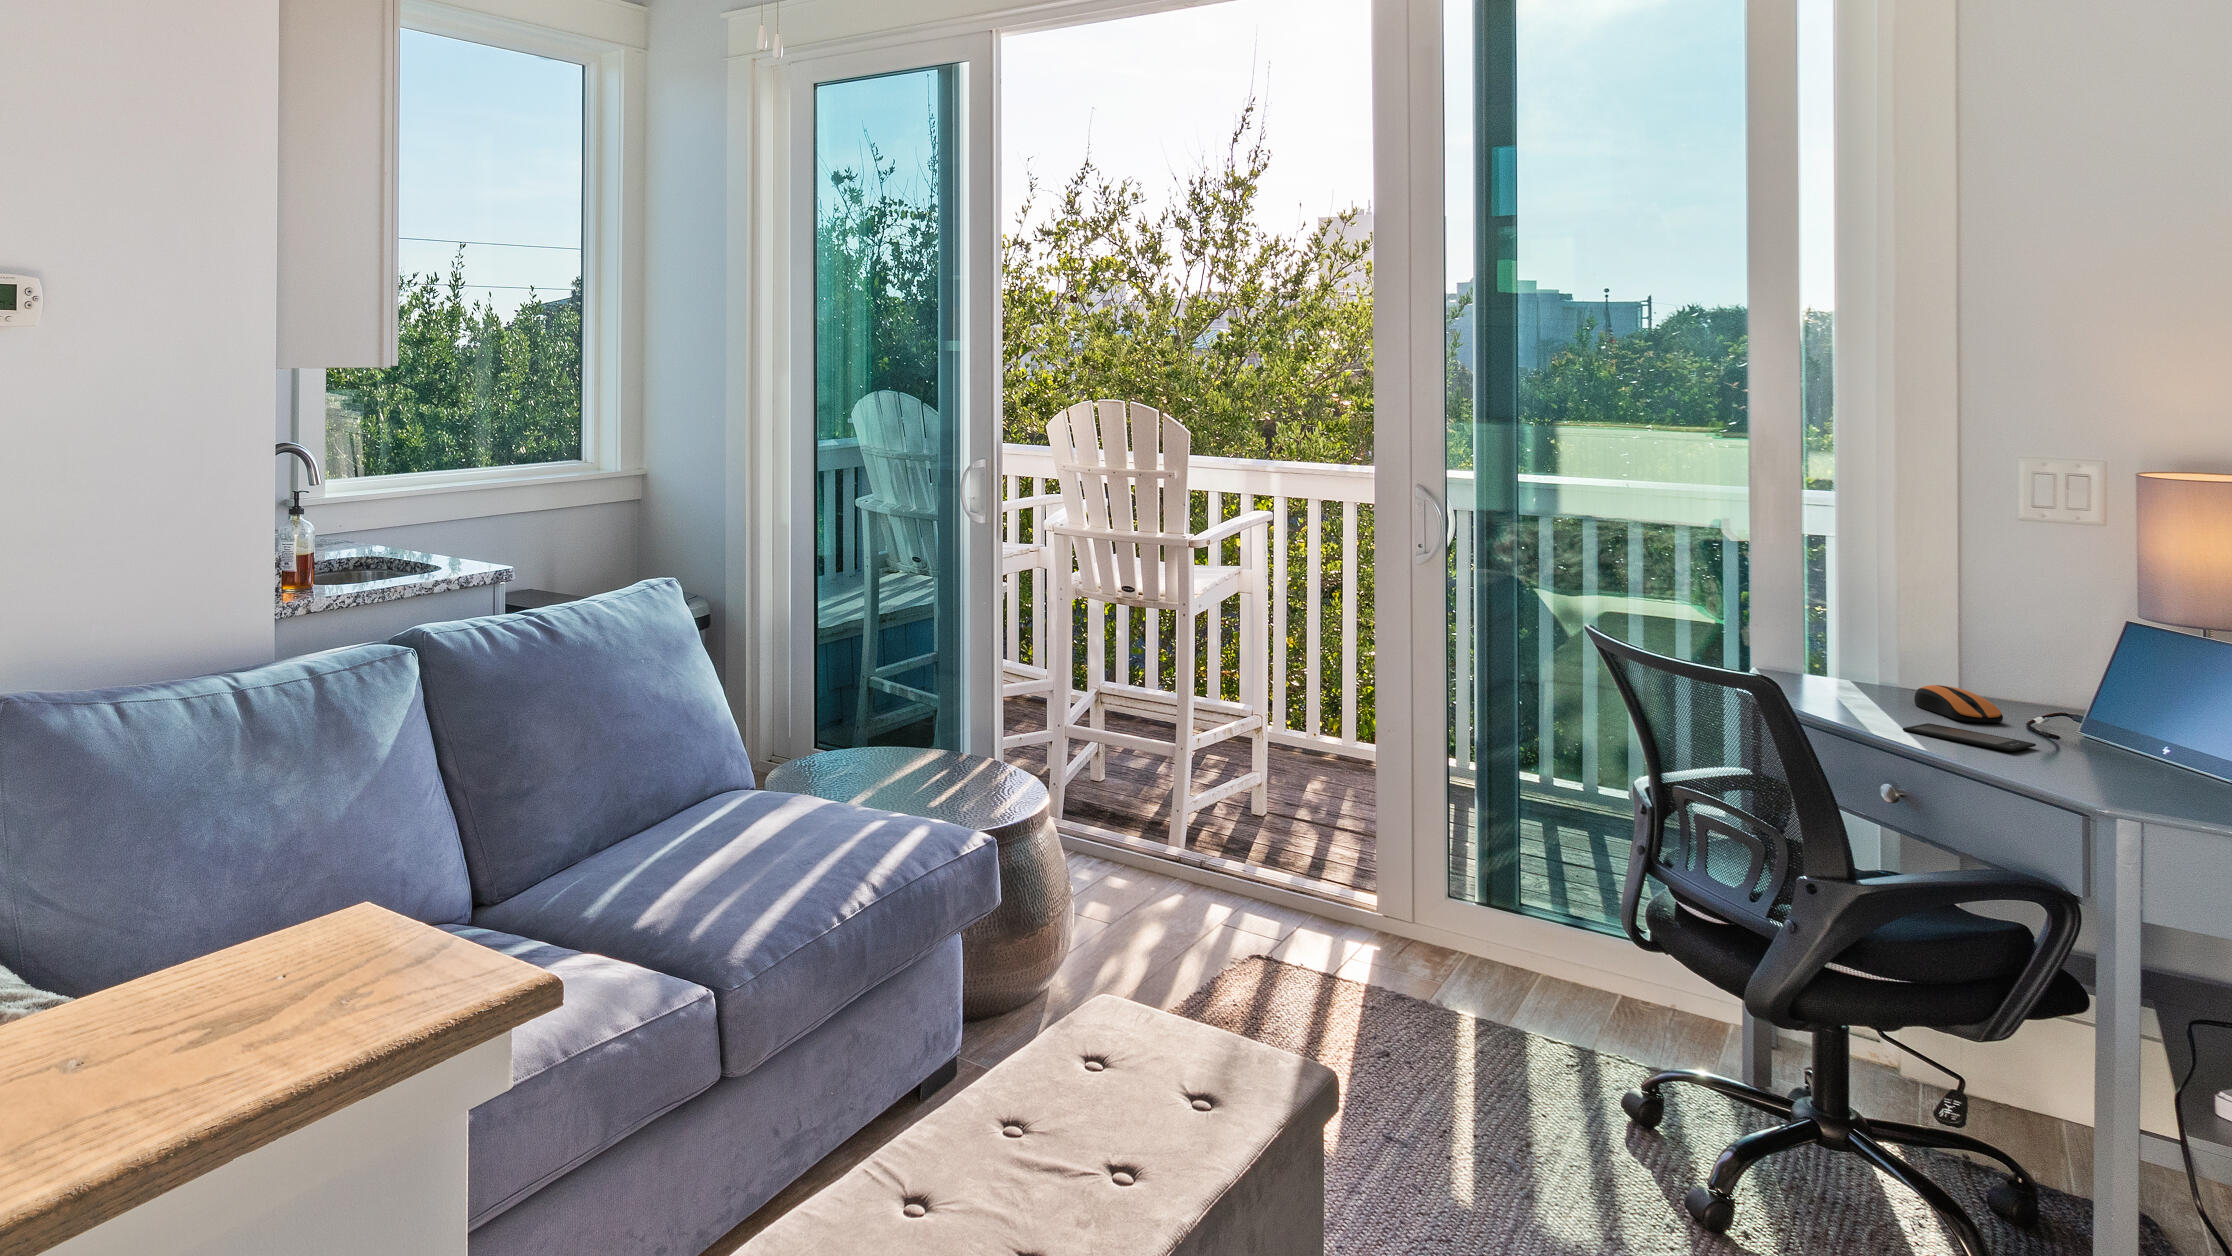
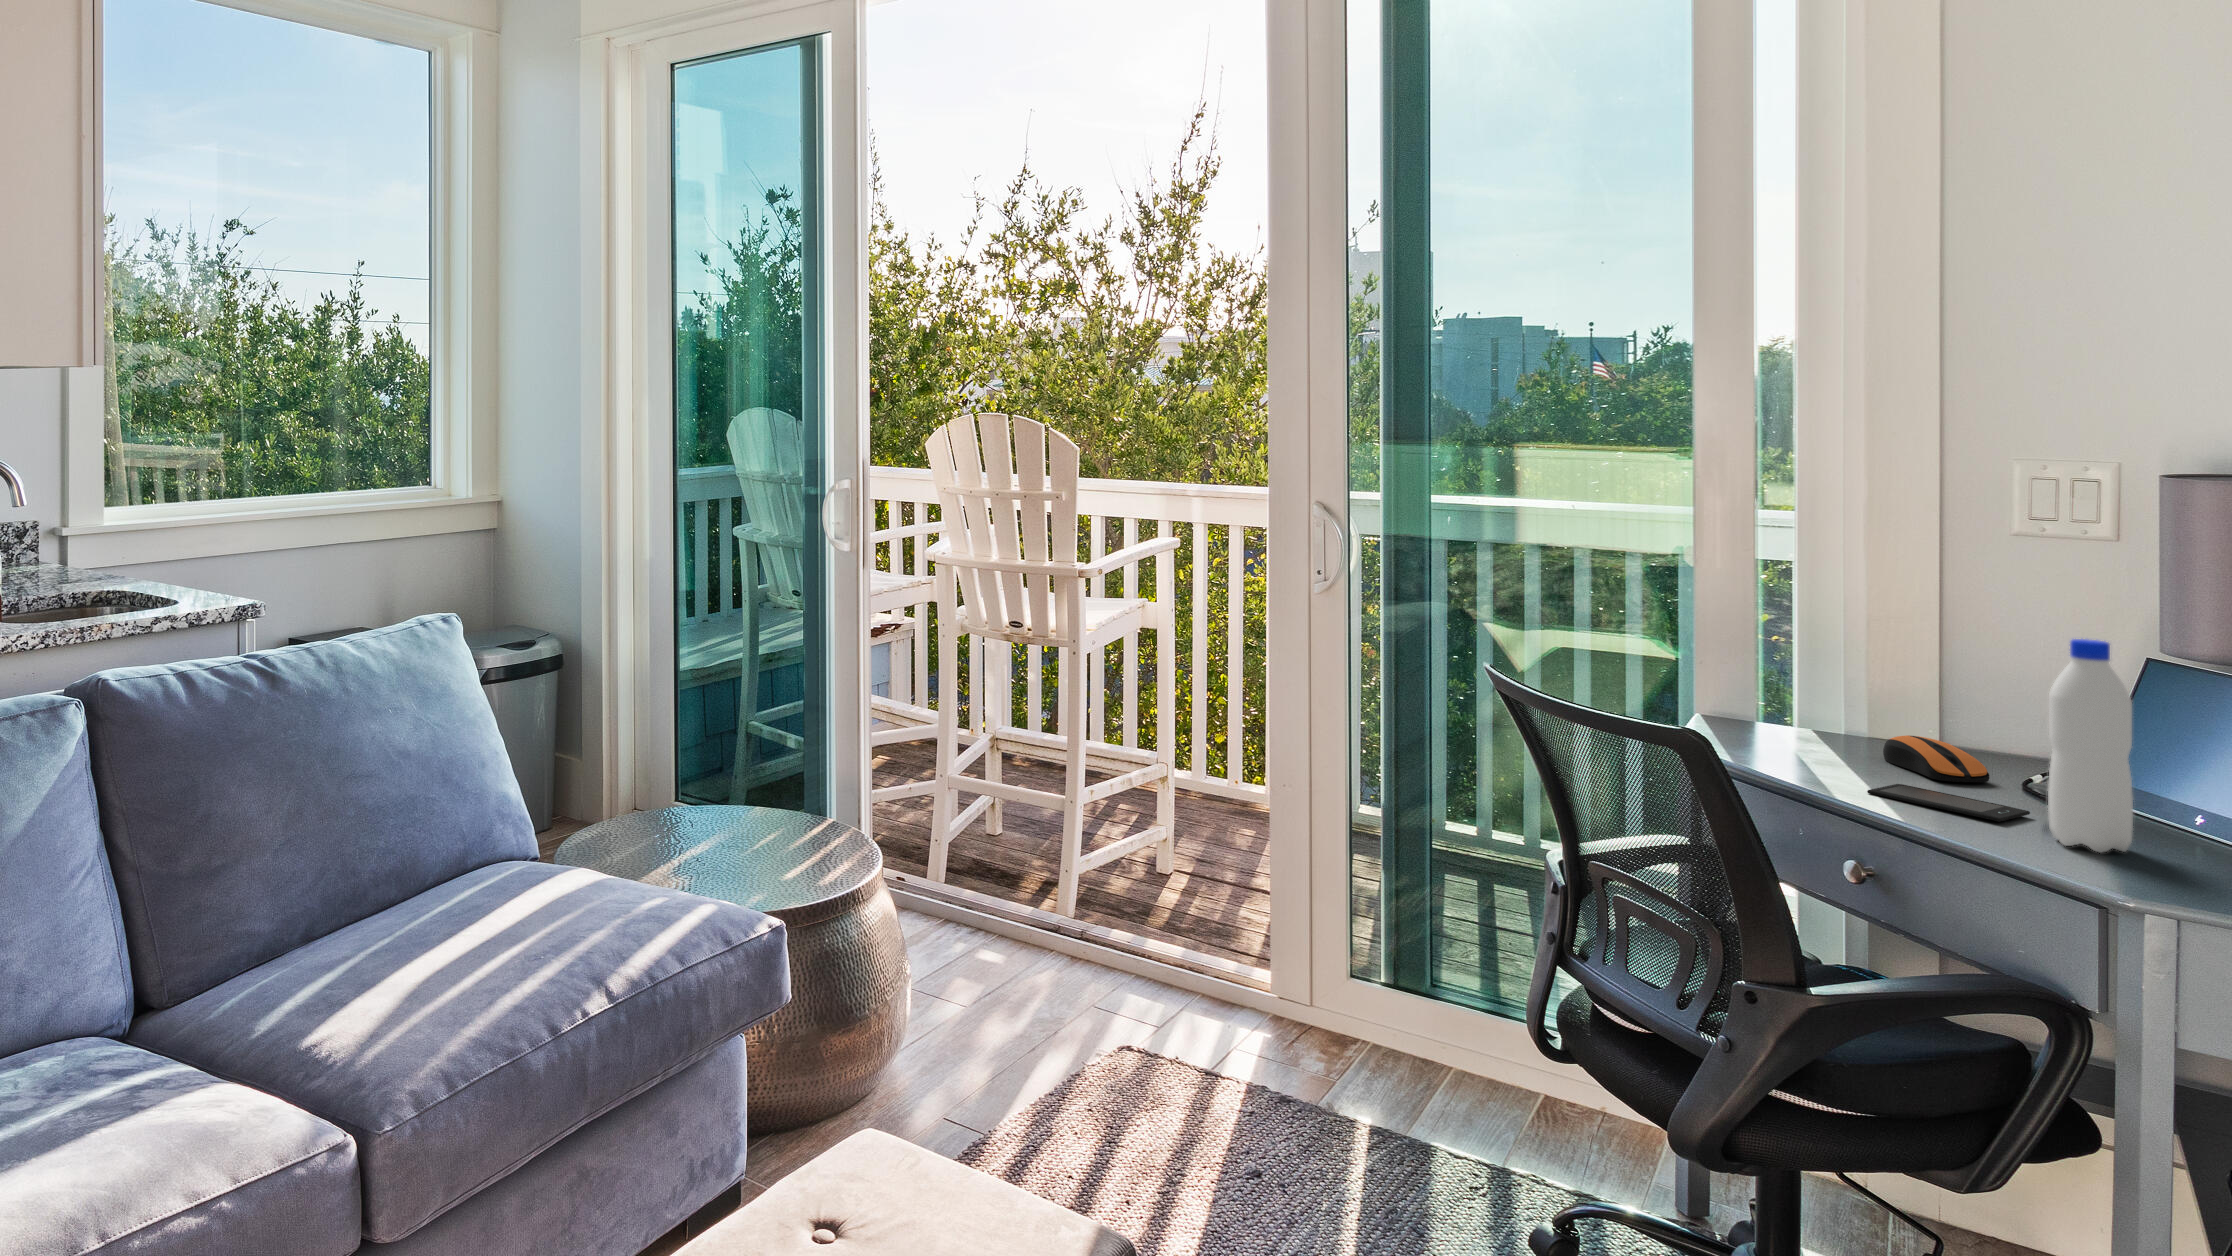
water bottle: none [2051,605,2120,774] -> present [2048,639,2133,852]

